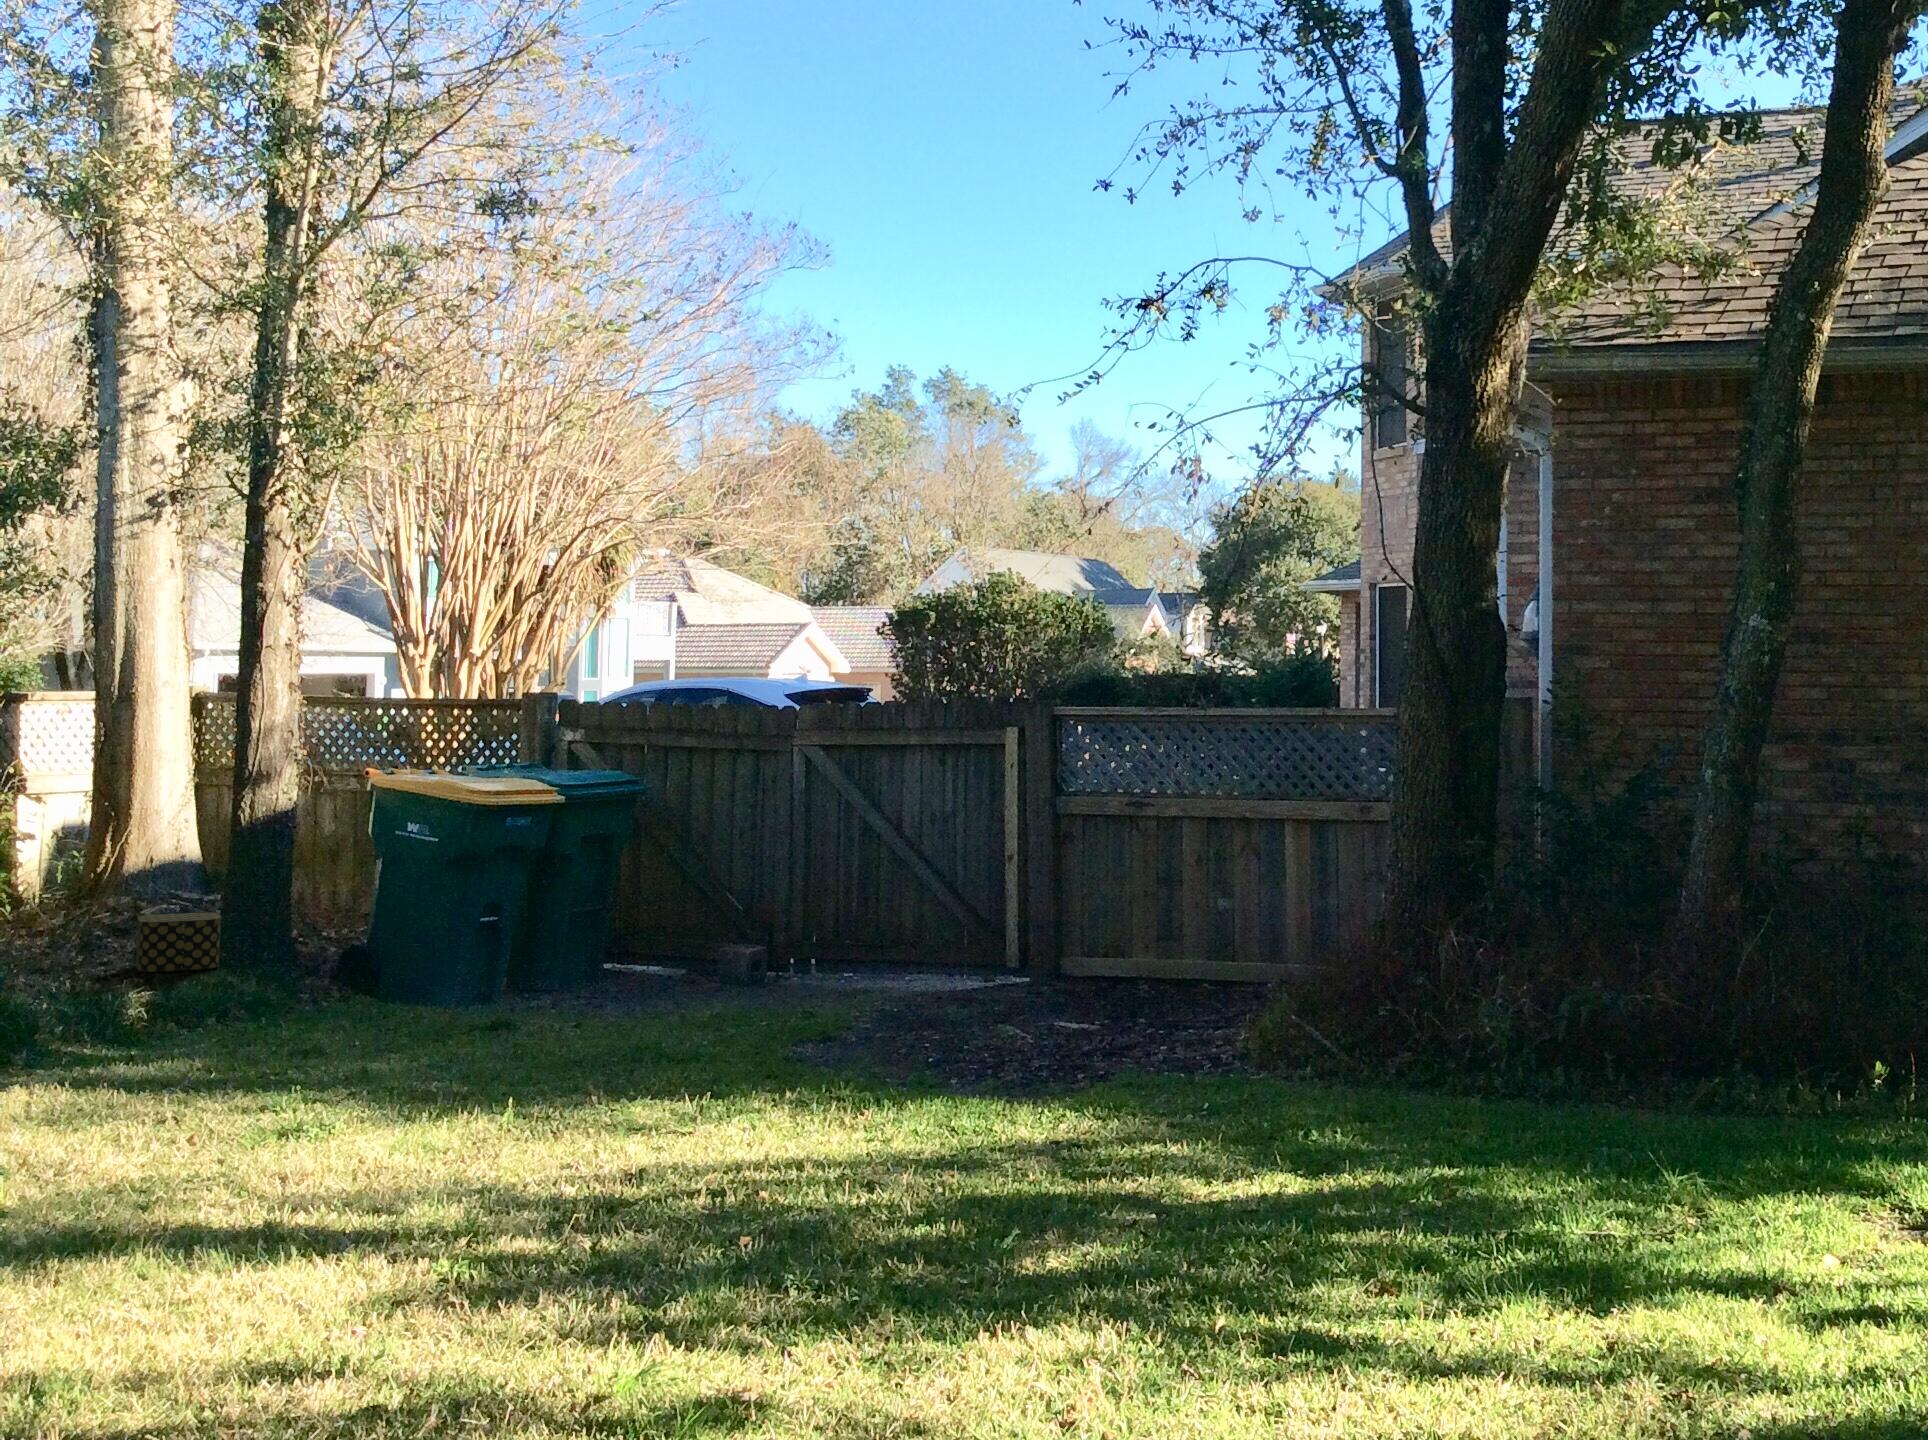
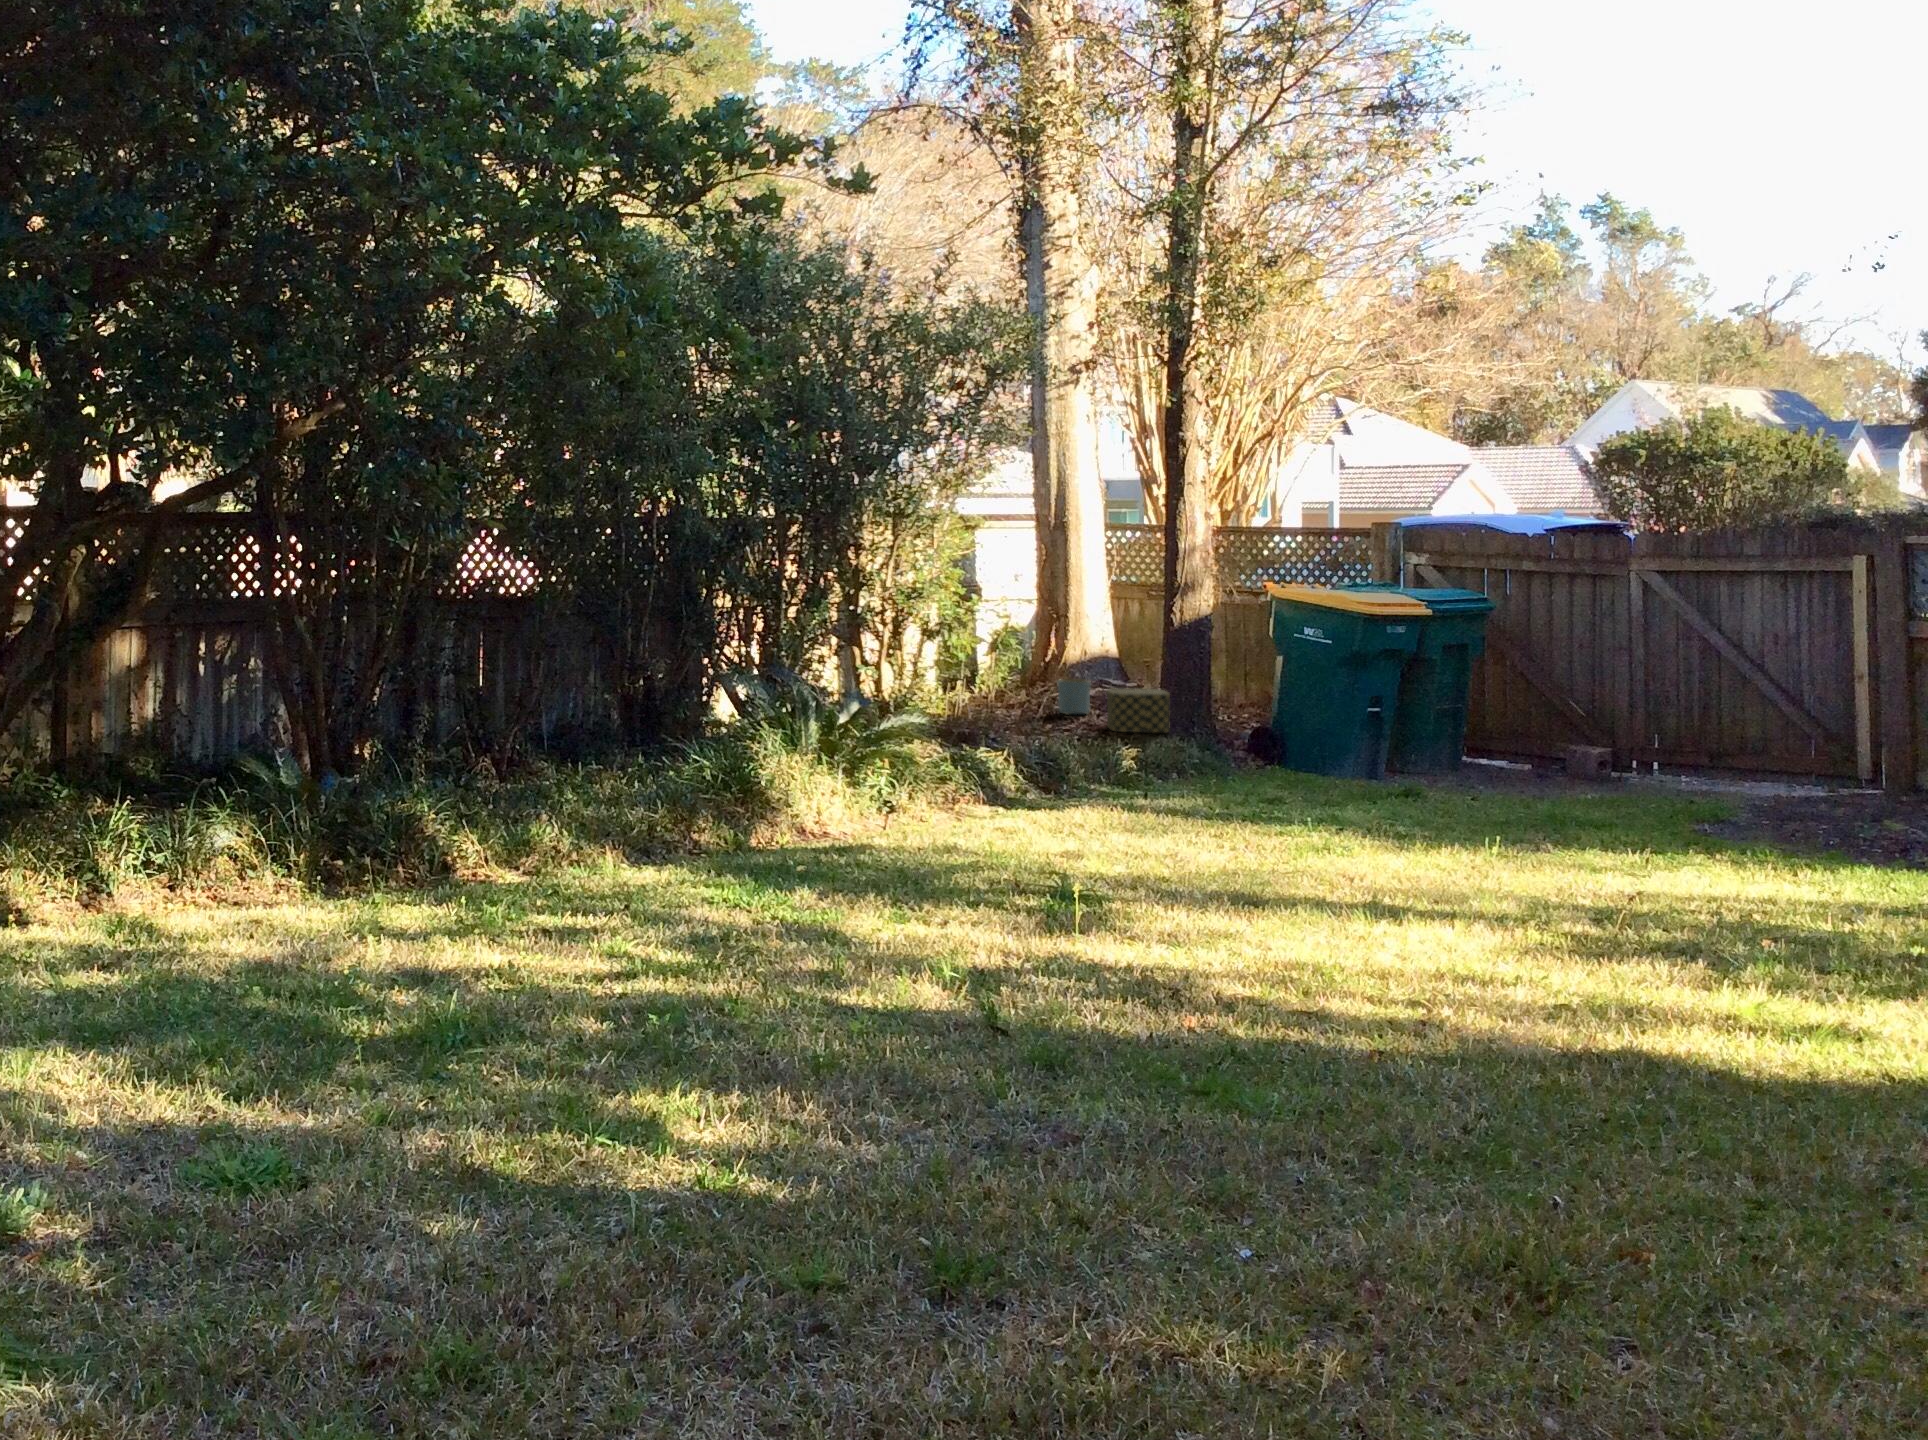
planter: none [84,904,132,952] -> present [1058,679,1090,715]

